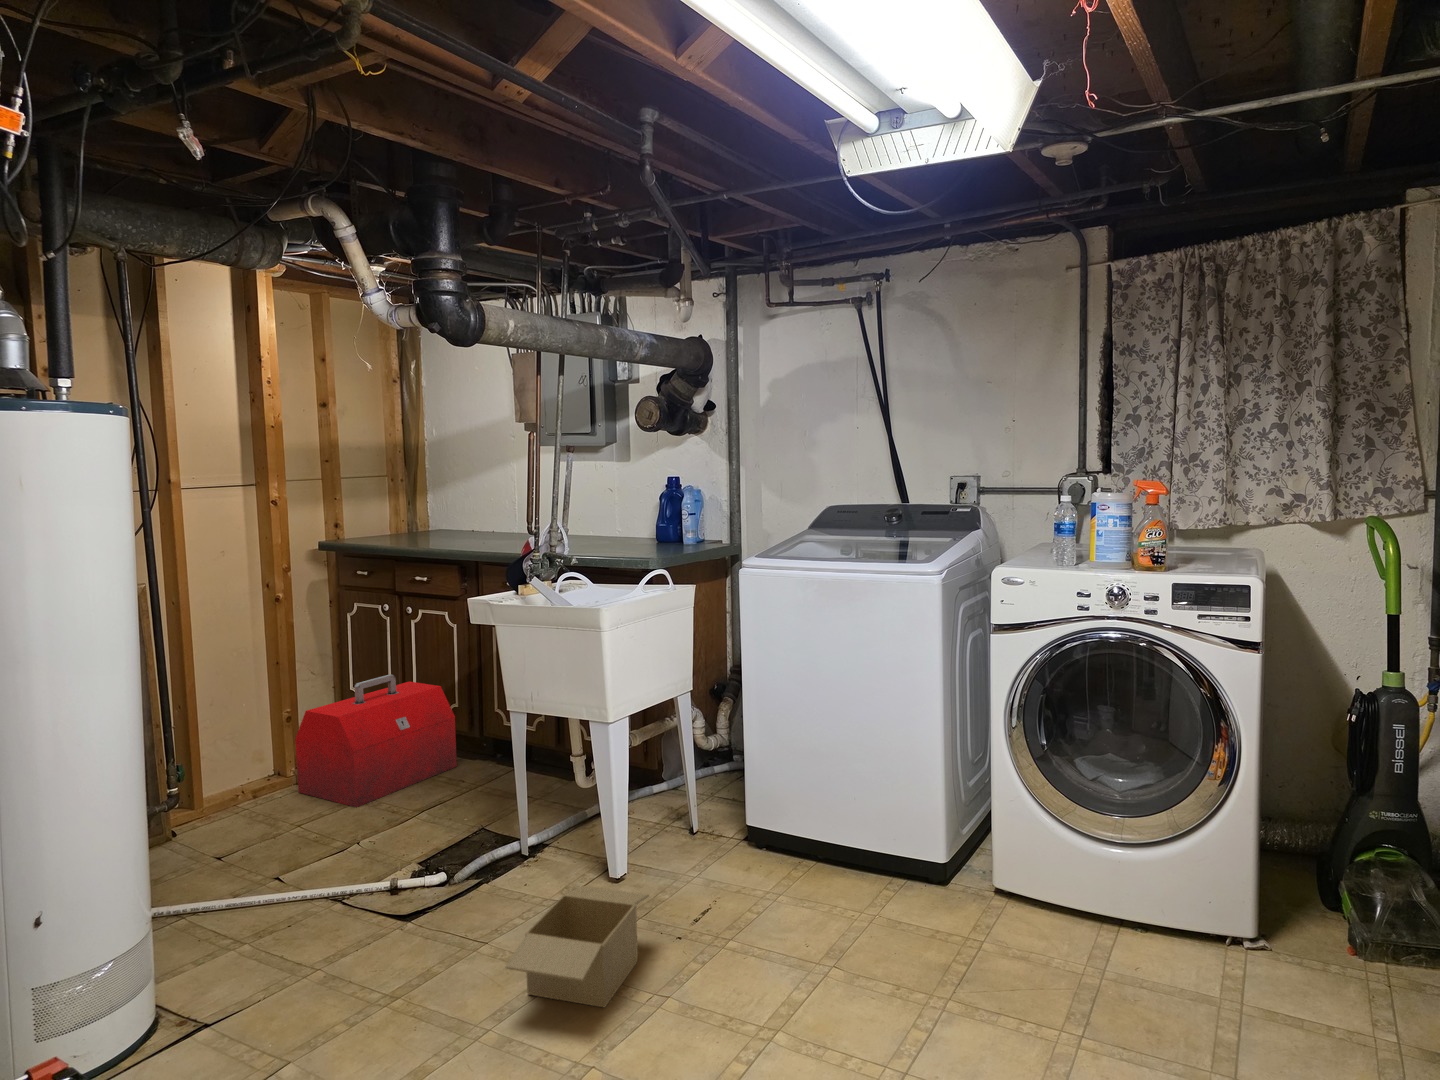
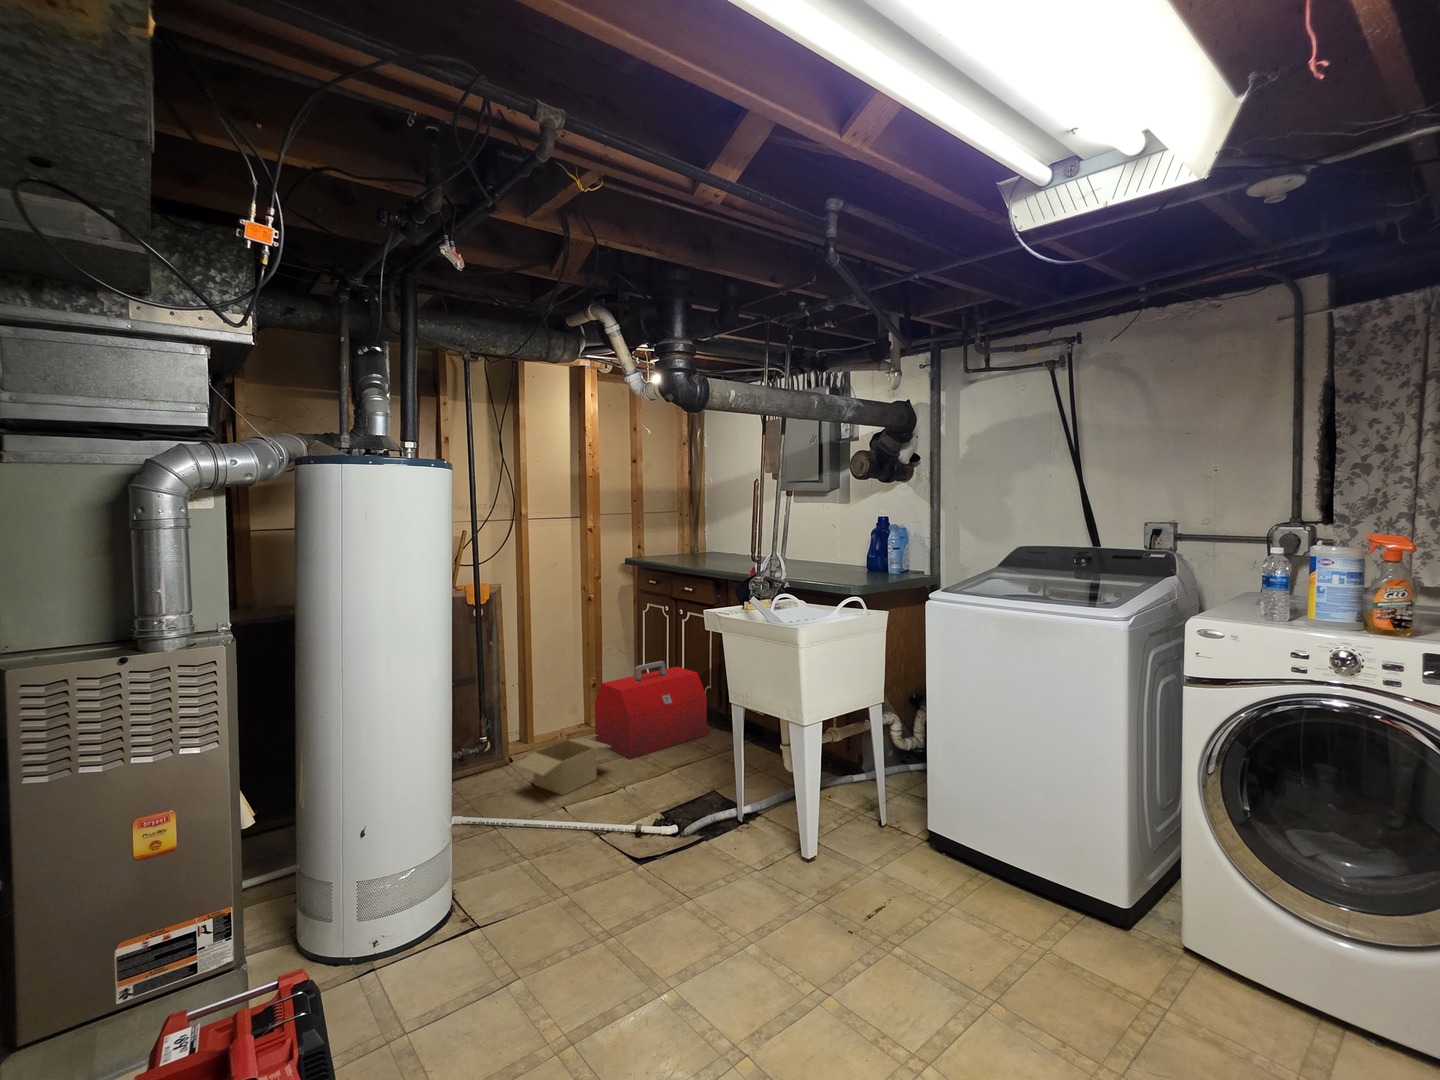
cardboard box: present [506,886,649,1007] -> present [516,738,610,795]

